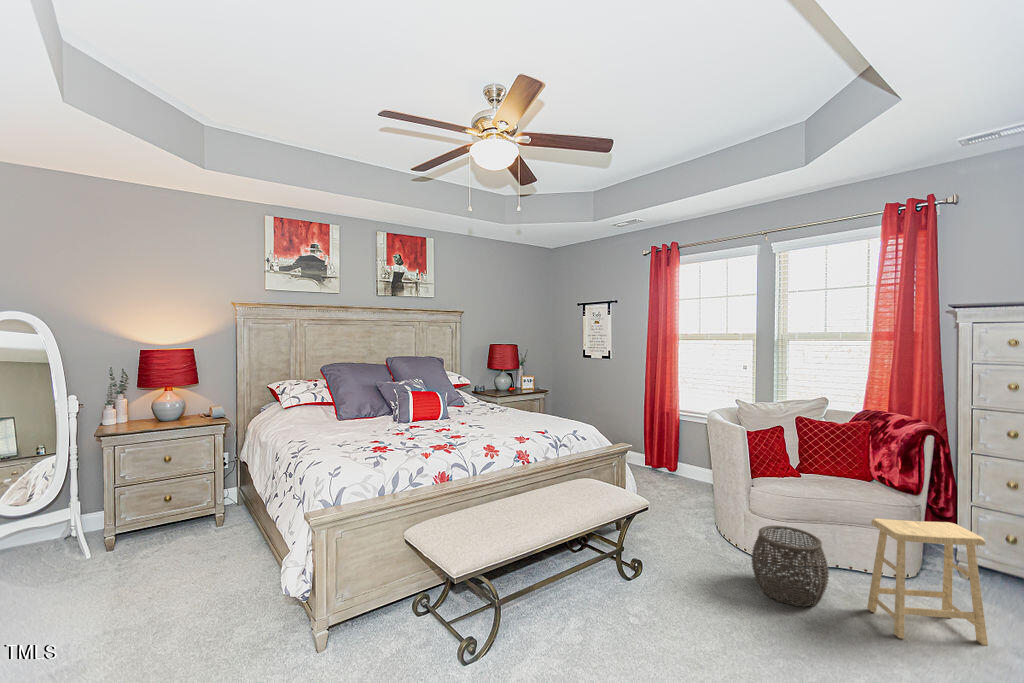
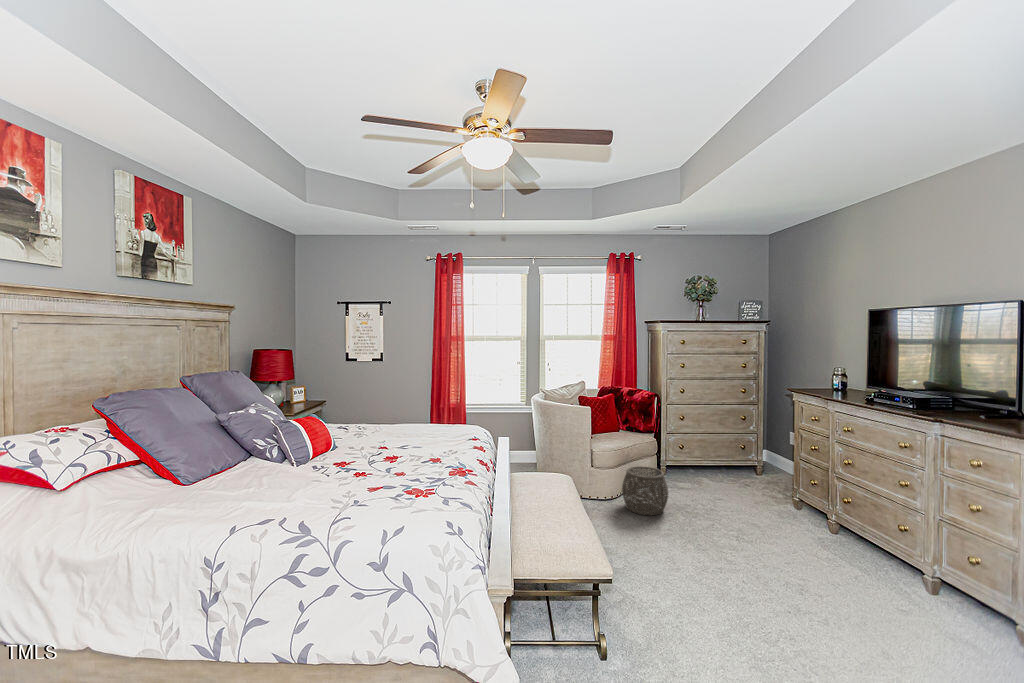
footstool: present [867,518,988,645] -> none [676,440,722,509]

